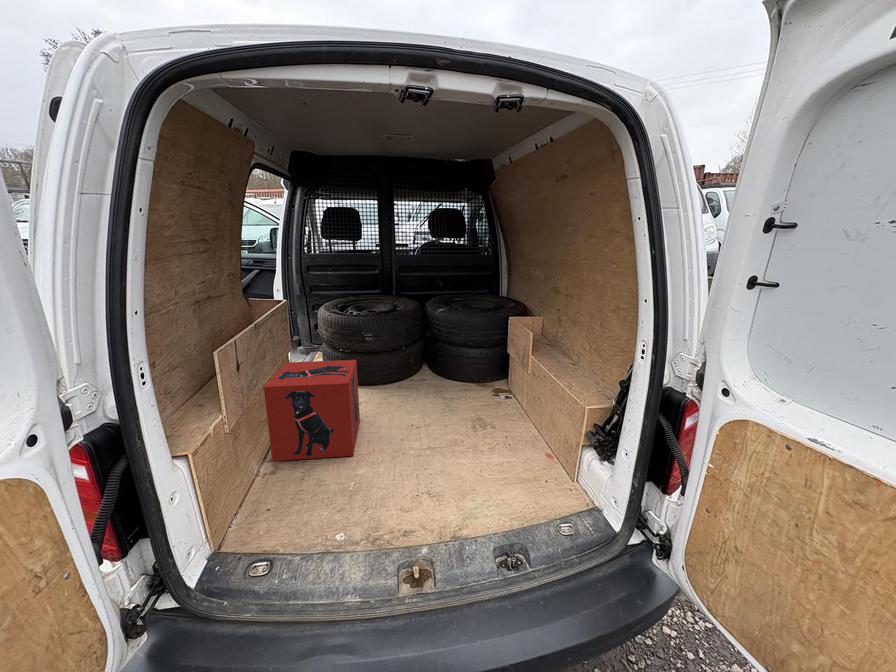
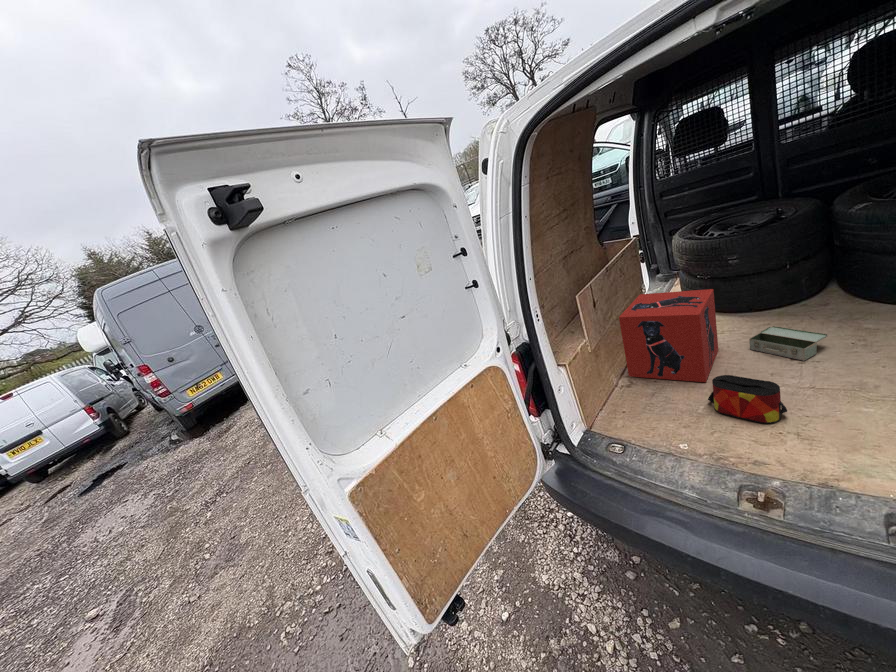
toolbox: none [384,396,434,425] -> present [749,326,828,361]
bag: none [357,444,420,490] -> present [708,375,787,424]

